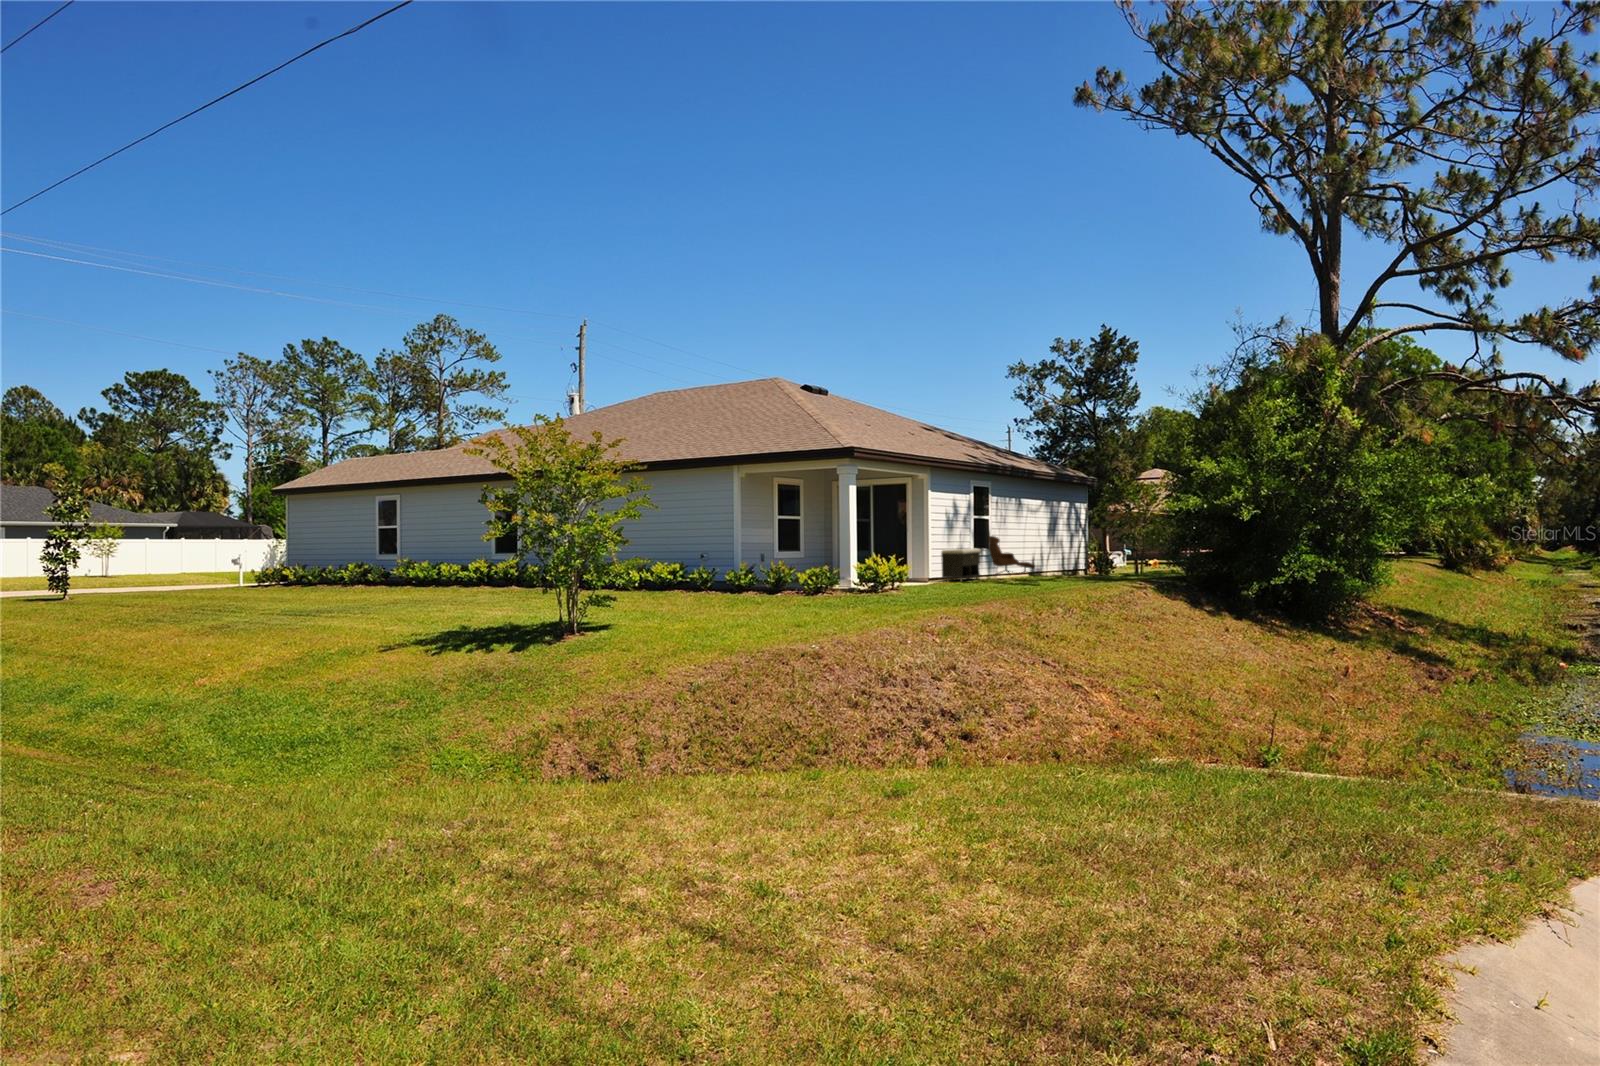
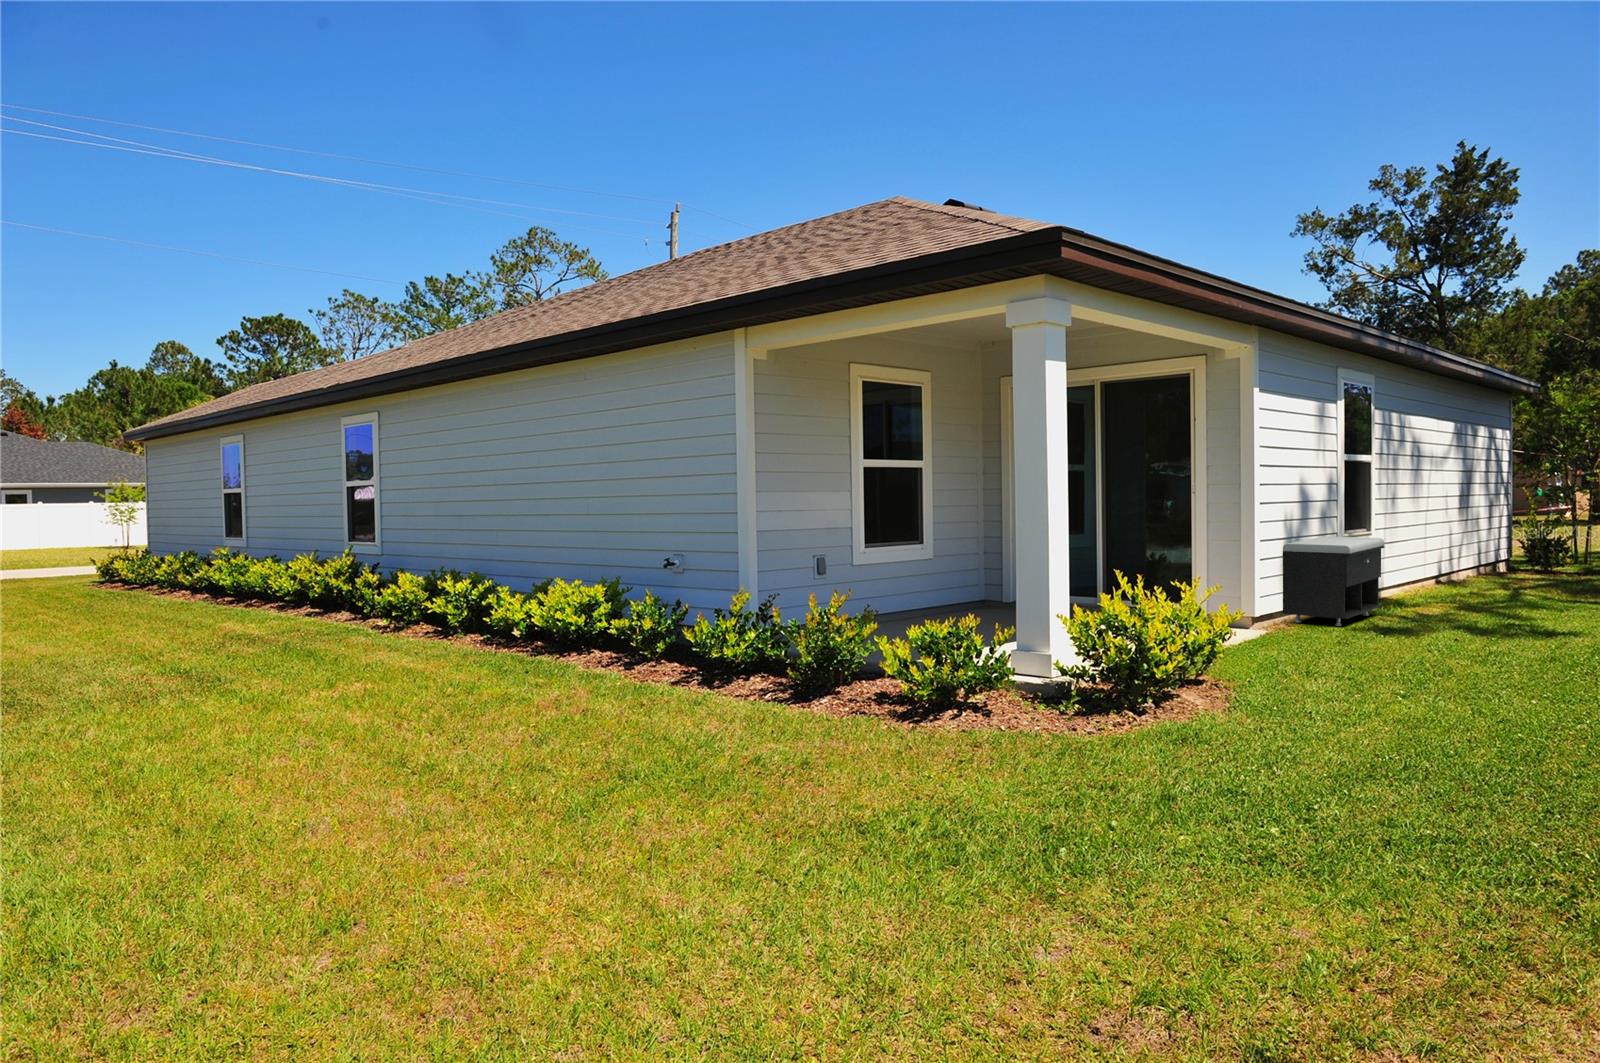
lounge chair: present [988,536,1035,574] -> none [1372,500,1497,595]

